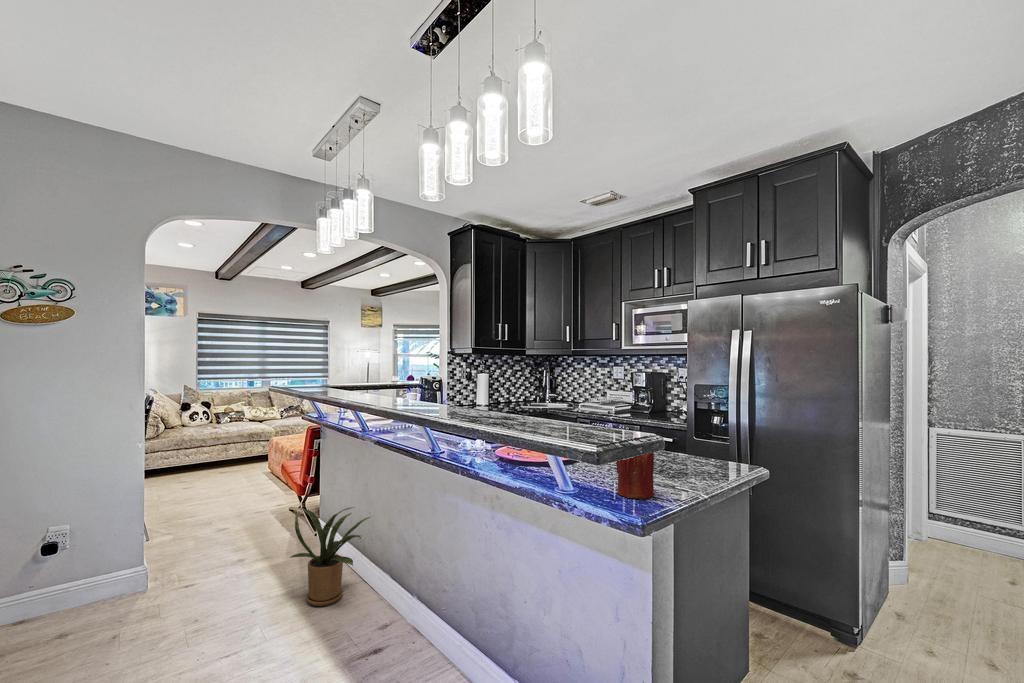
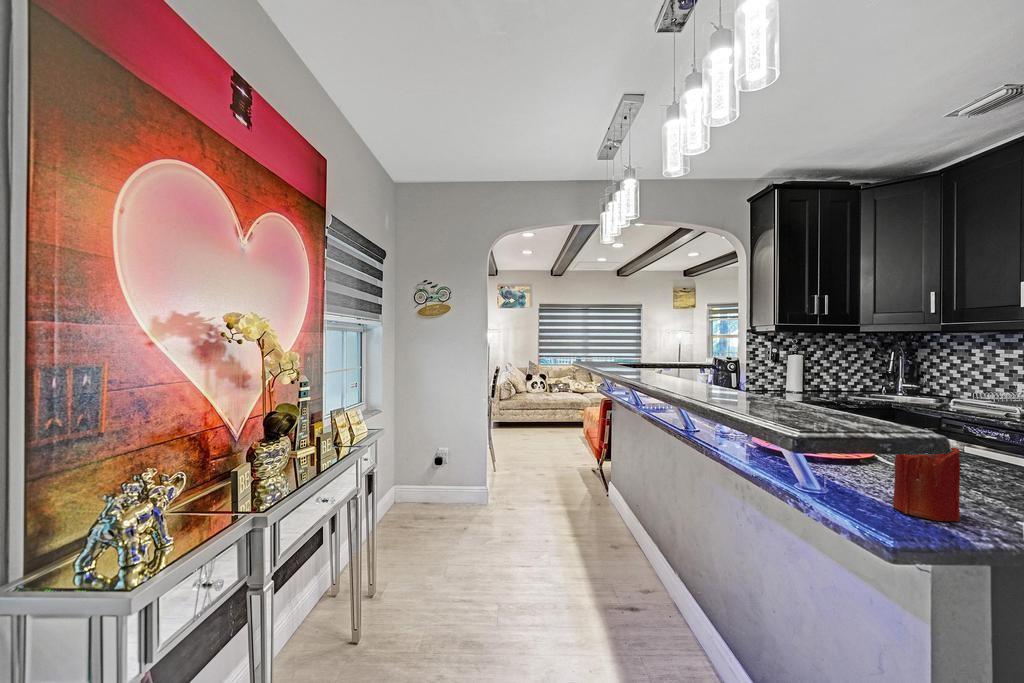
house plant: present [290,507,370,606] -> none [573,465,645,557]

